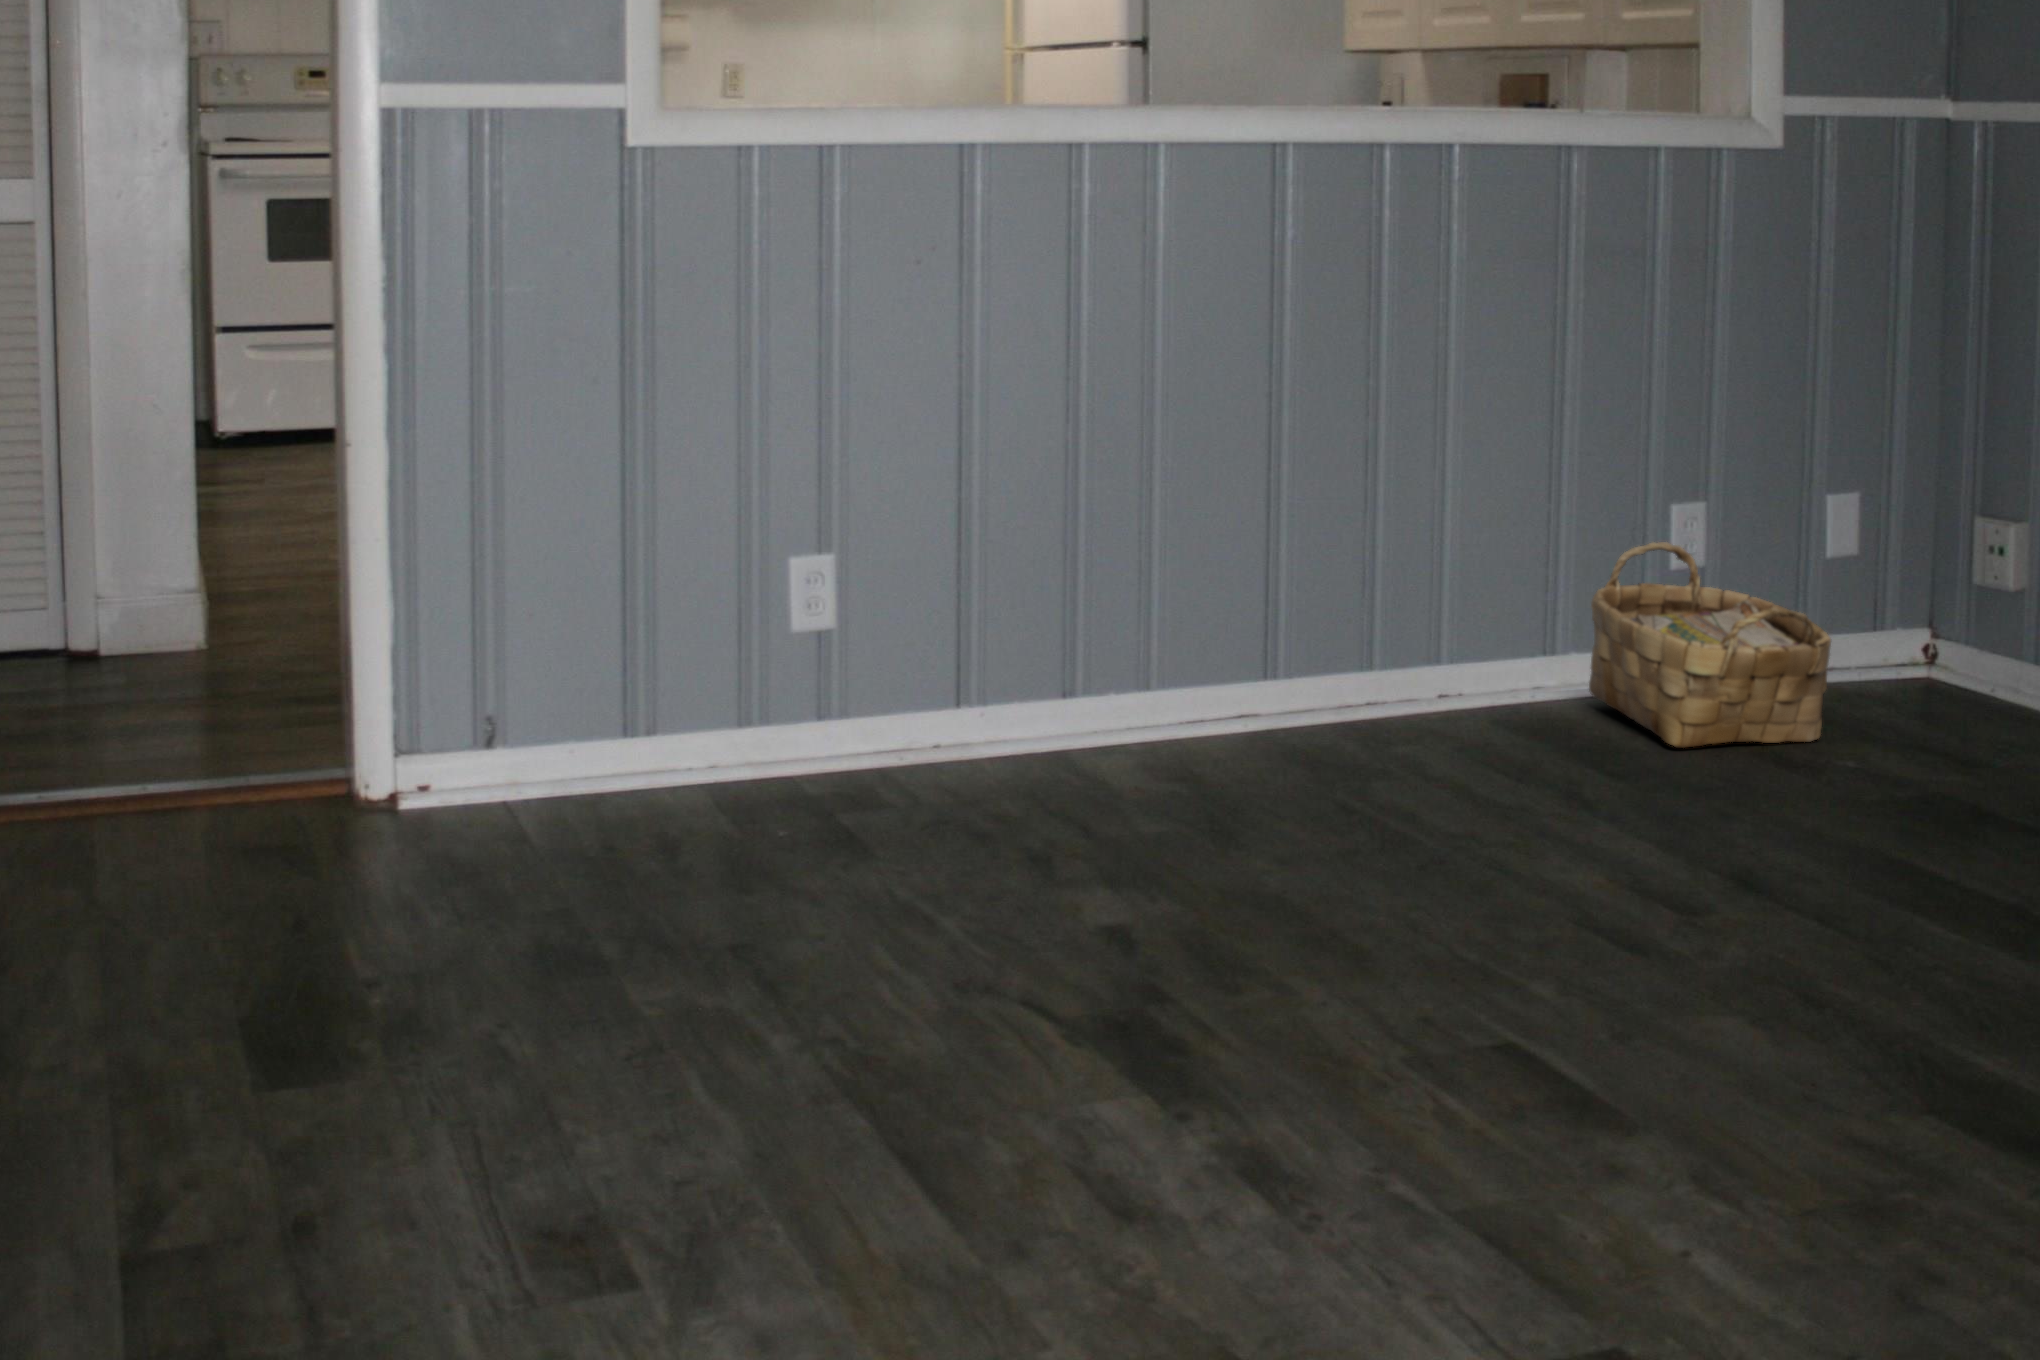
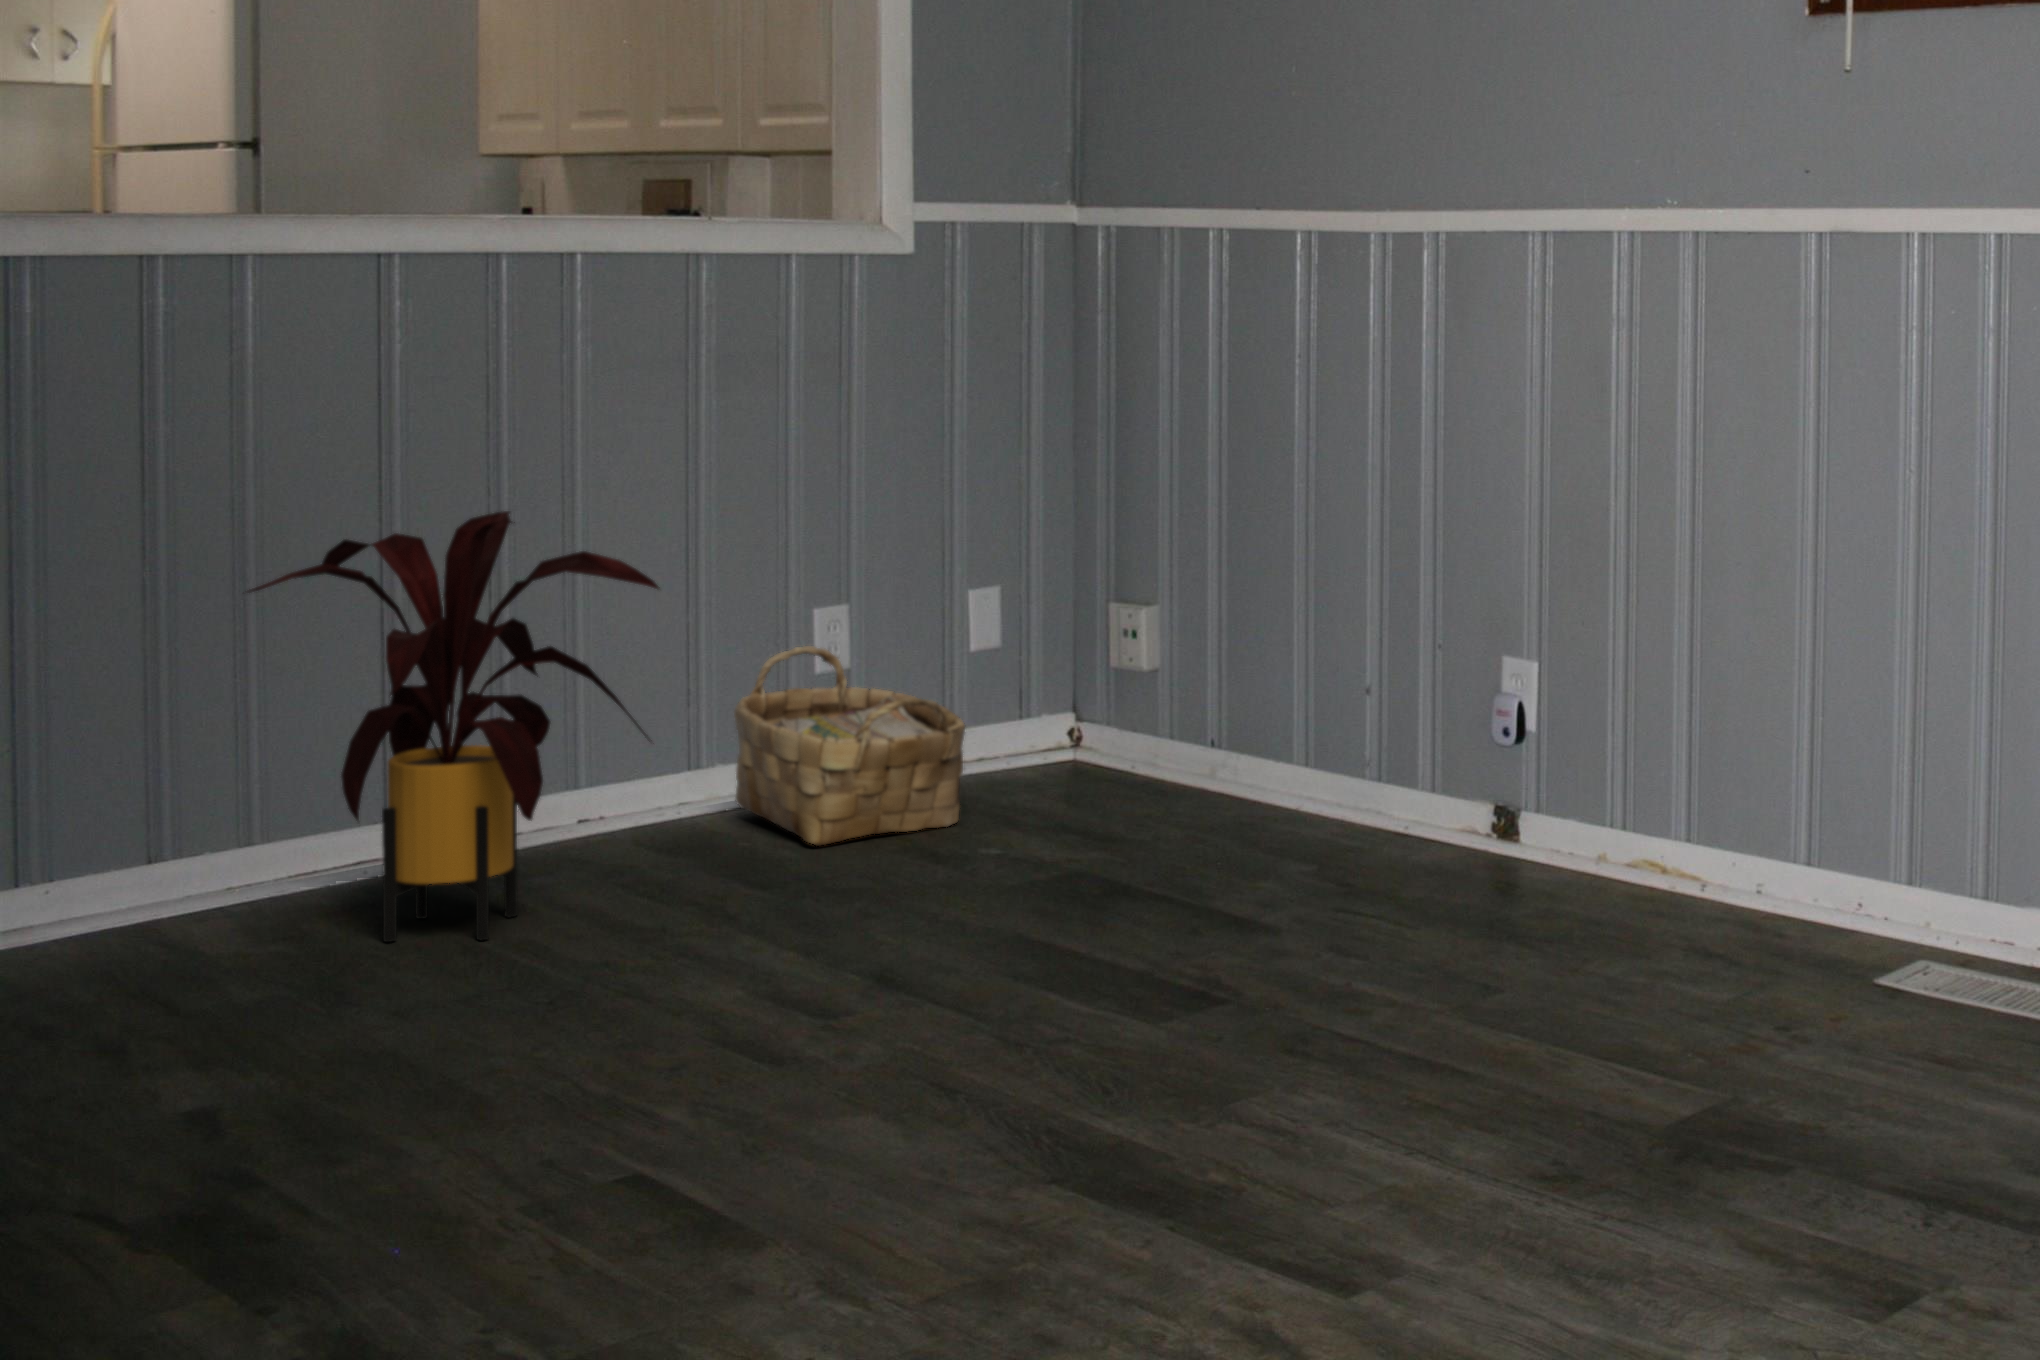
house plant: none [1171,397,1553,811] -> present [247,511,660,942]

